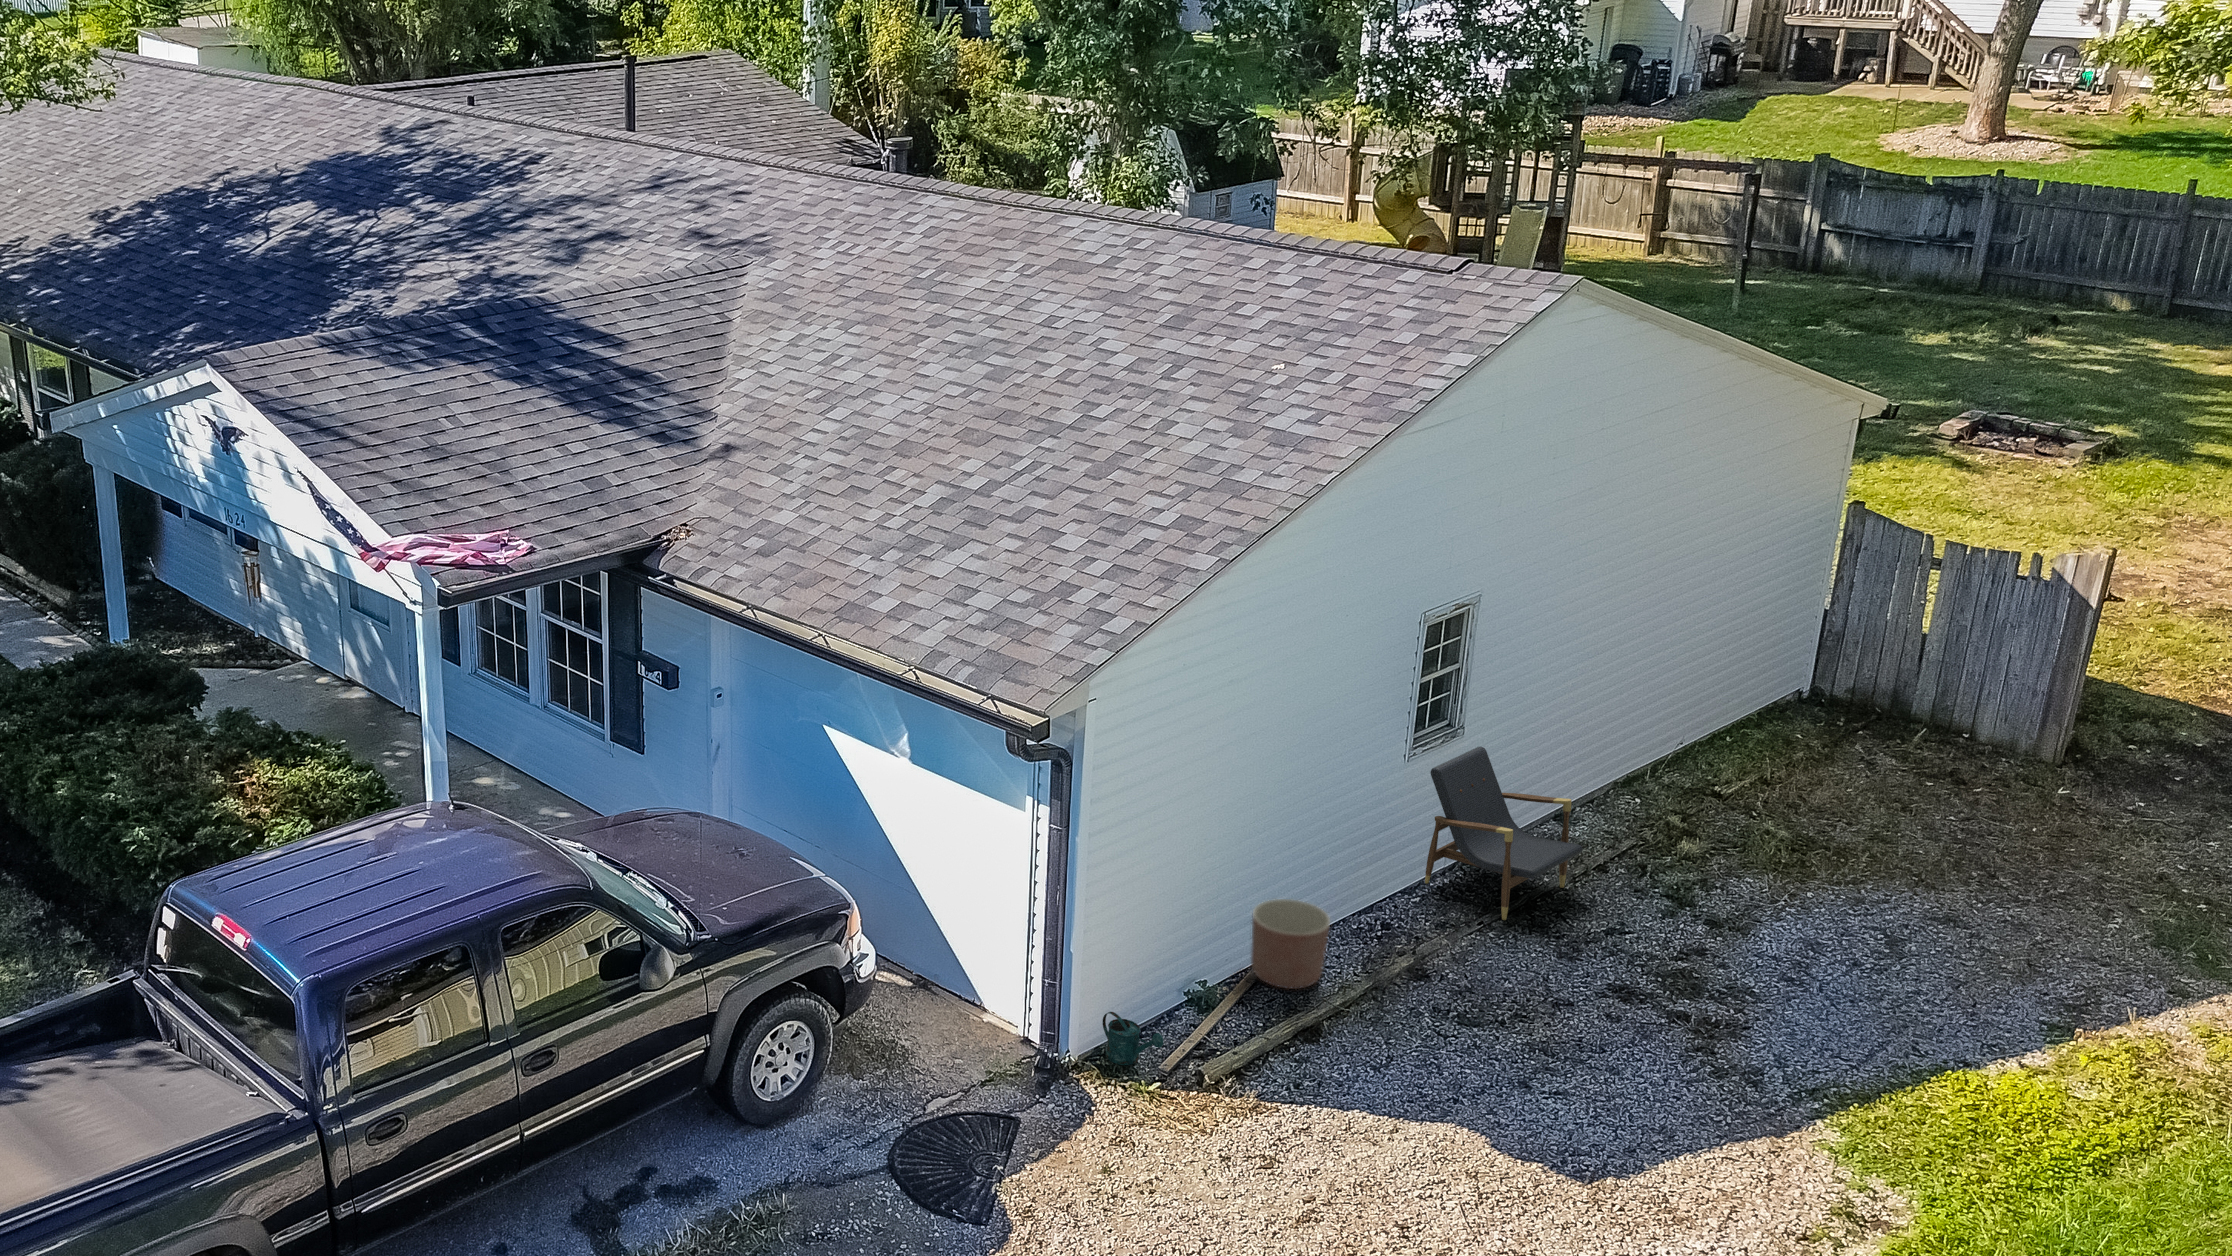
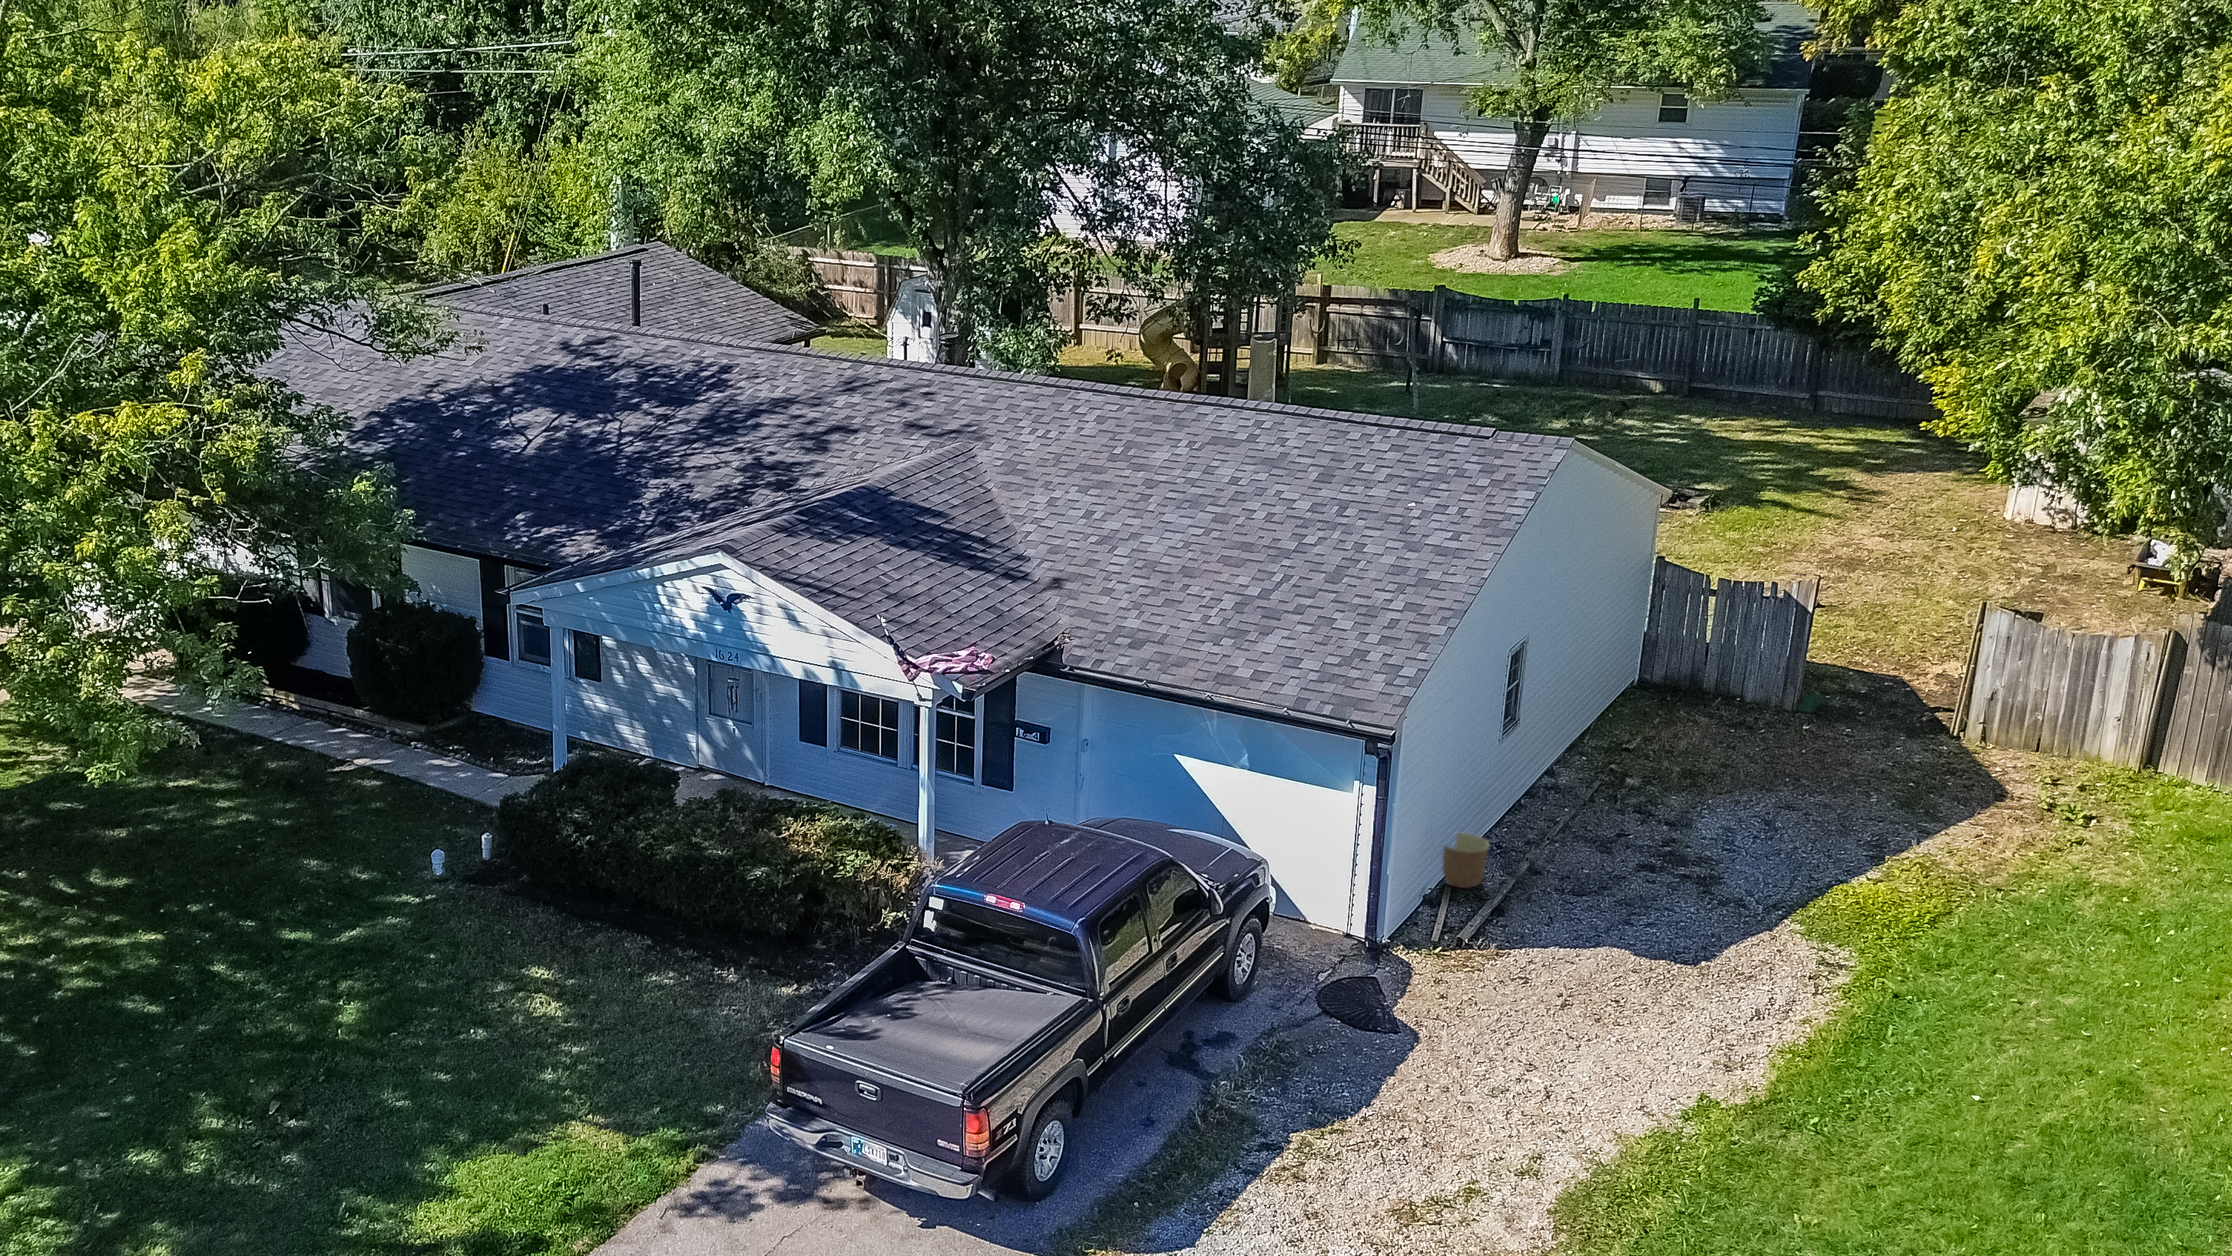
lounge chair: present [1425,747,1583,920] -> none [1497,728,1590,835]
watering can: present [1103,1012,1164,1065] -> present [1798,692,1834,713]

